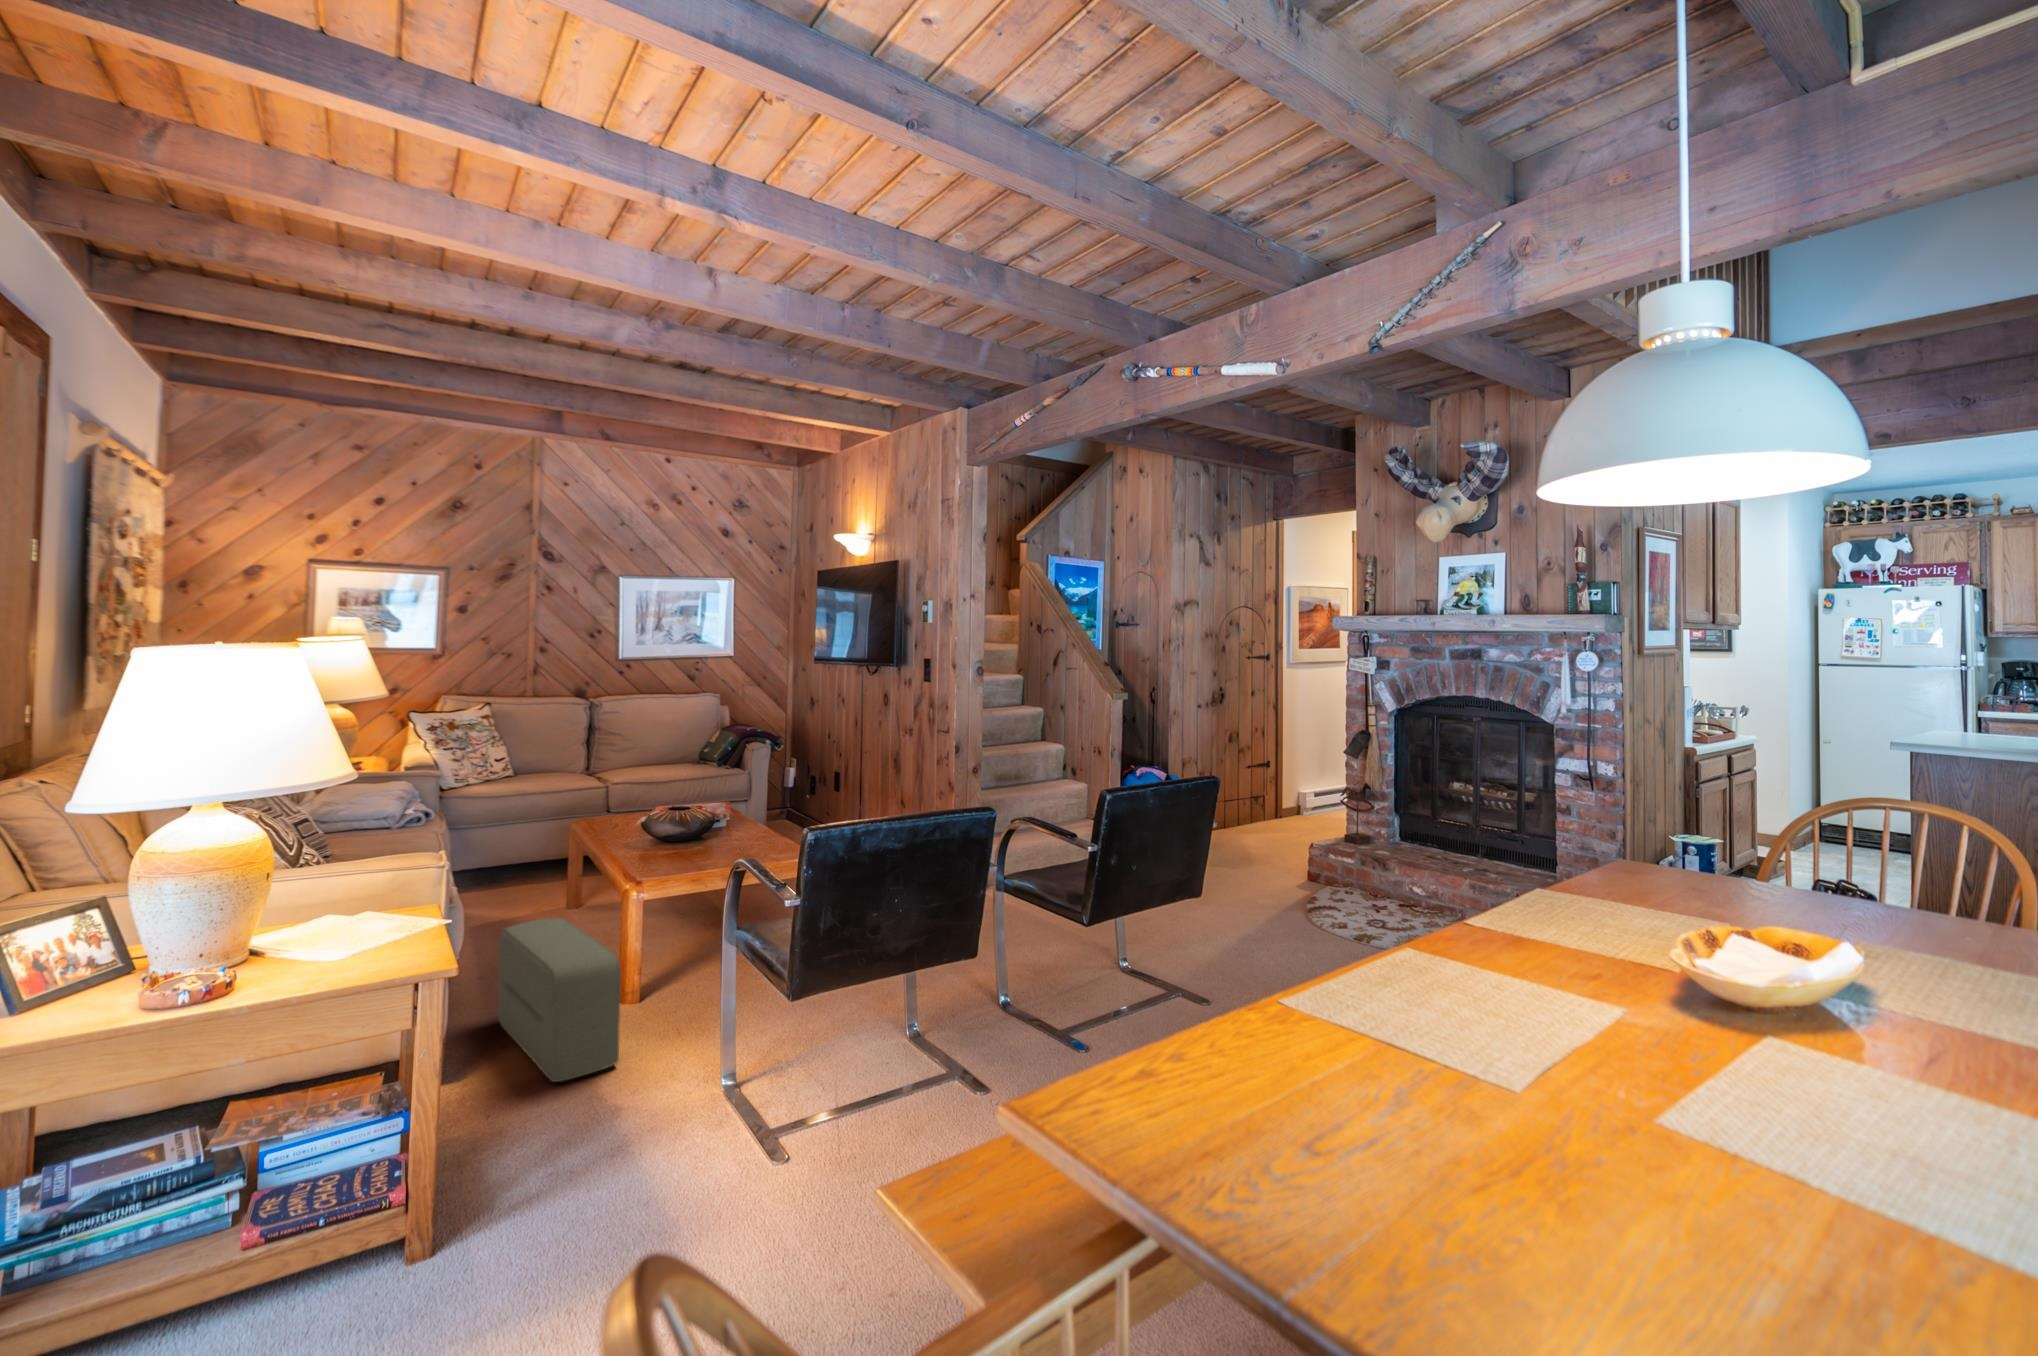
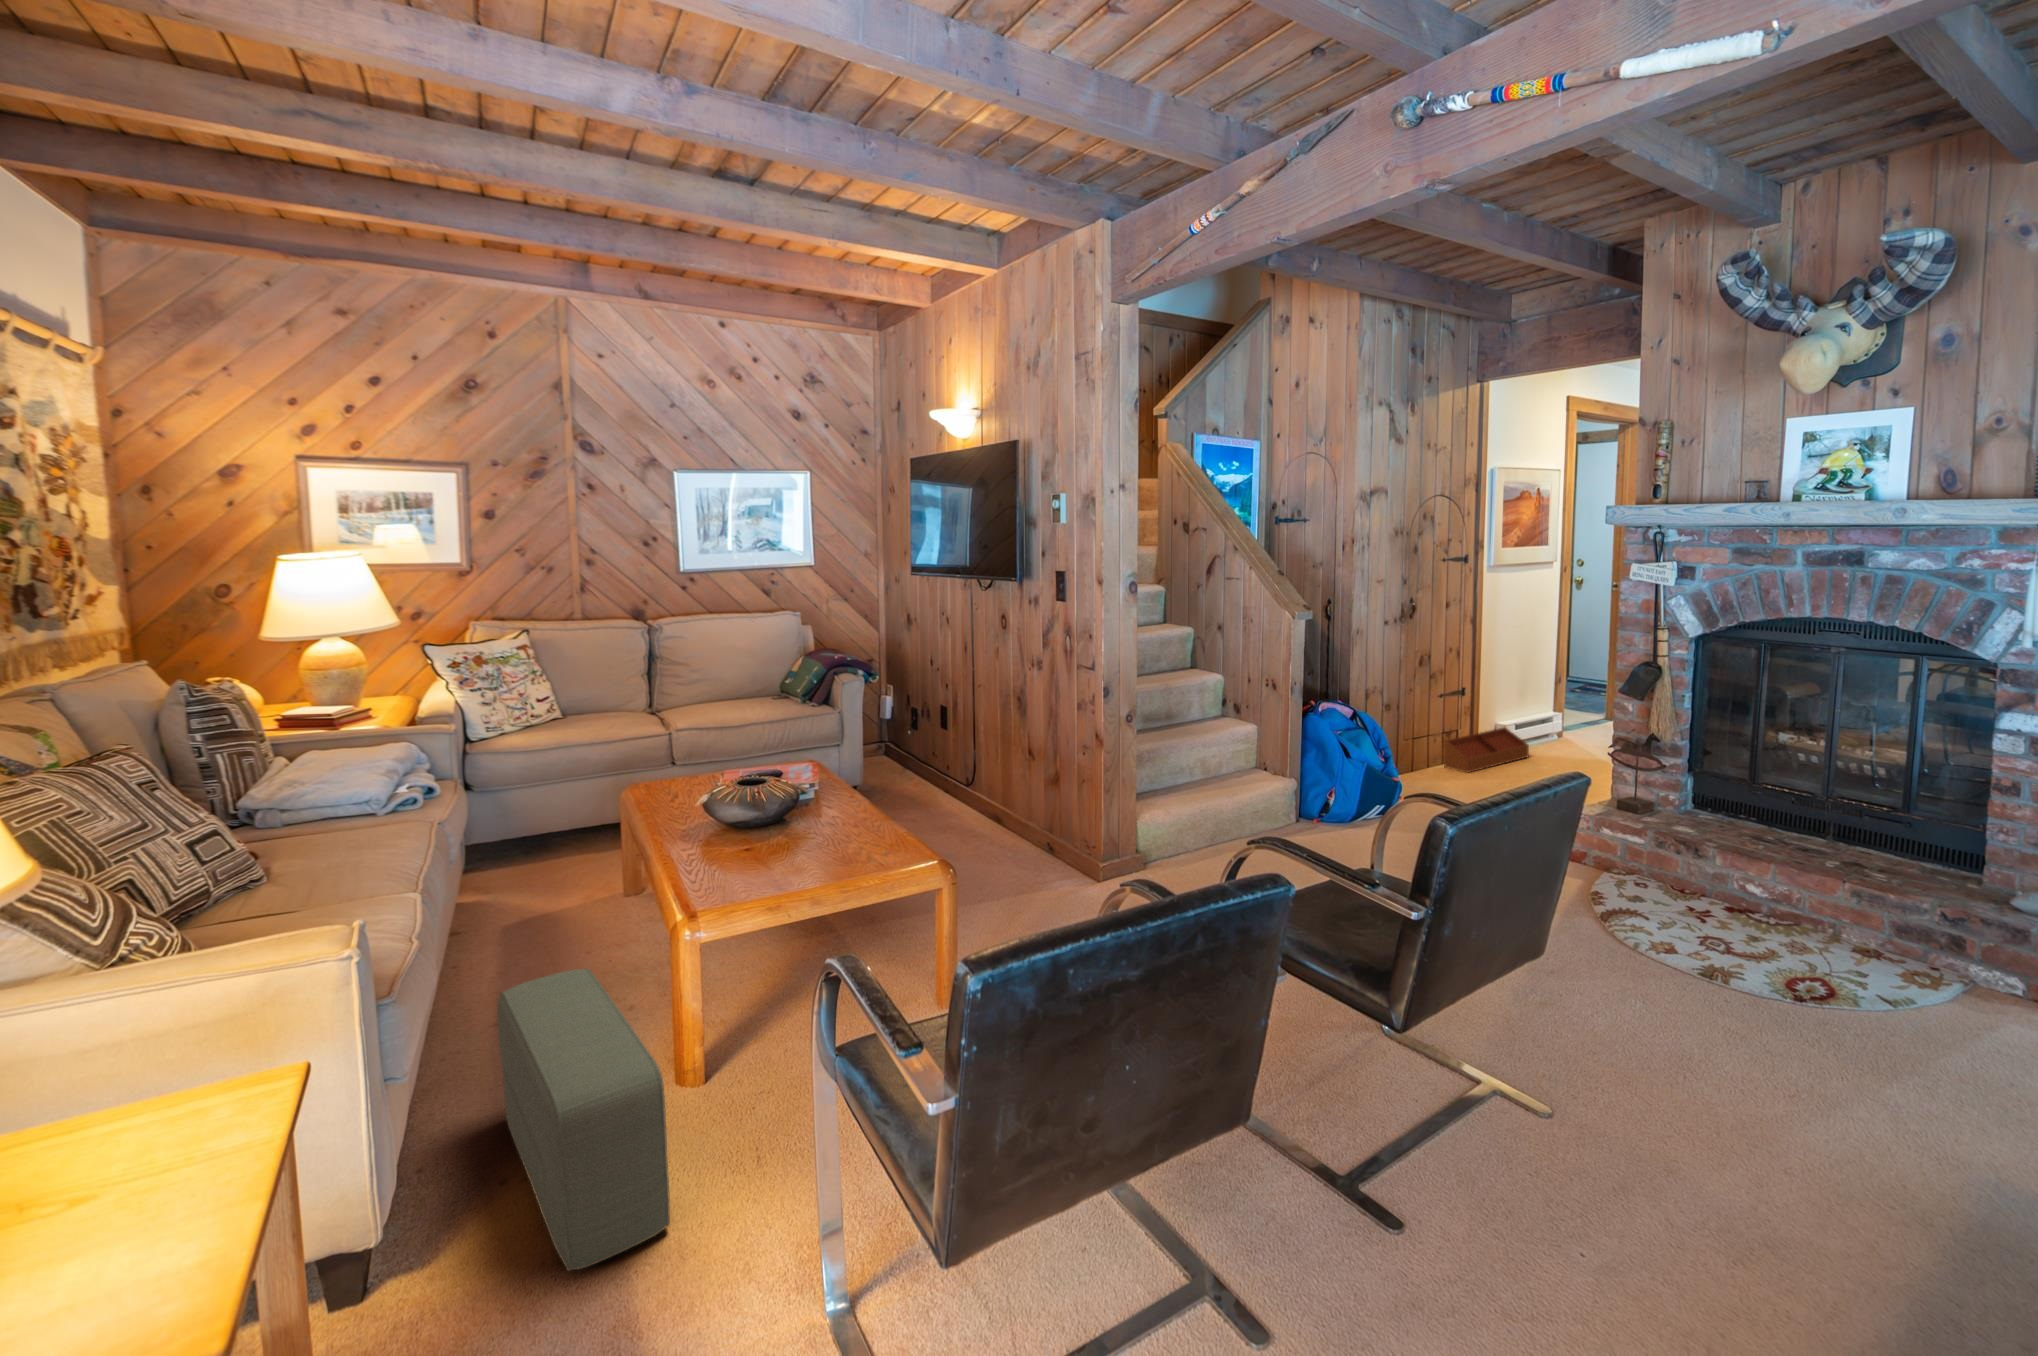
storage bin: none [1248,795,1319,829] -> present [1444,727,1529,772]

